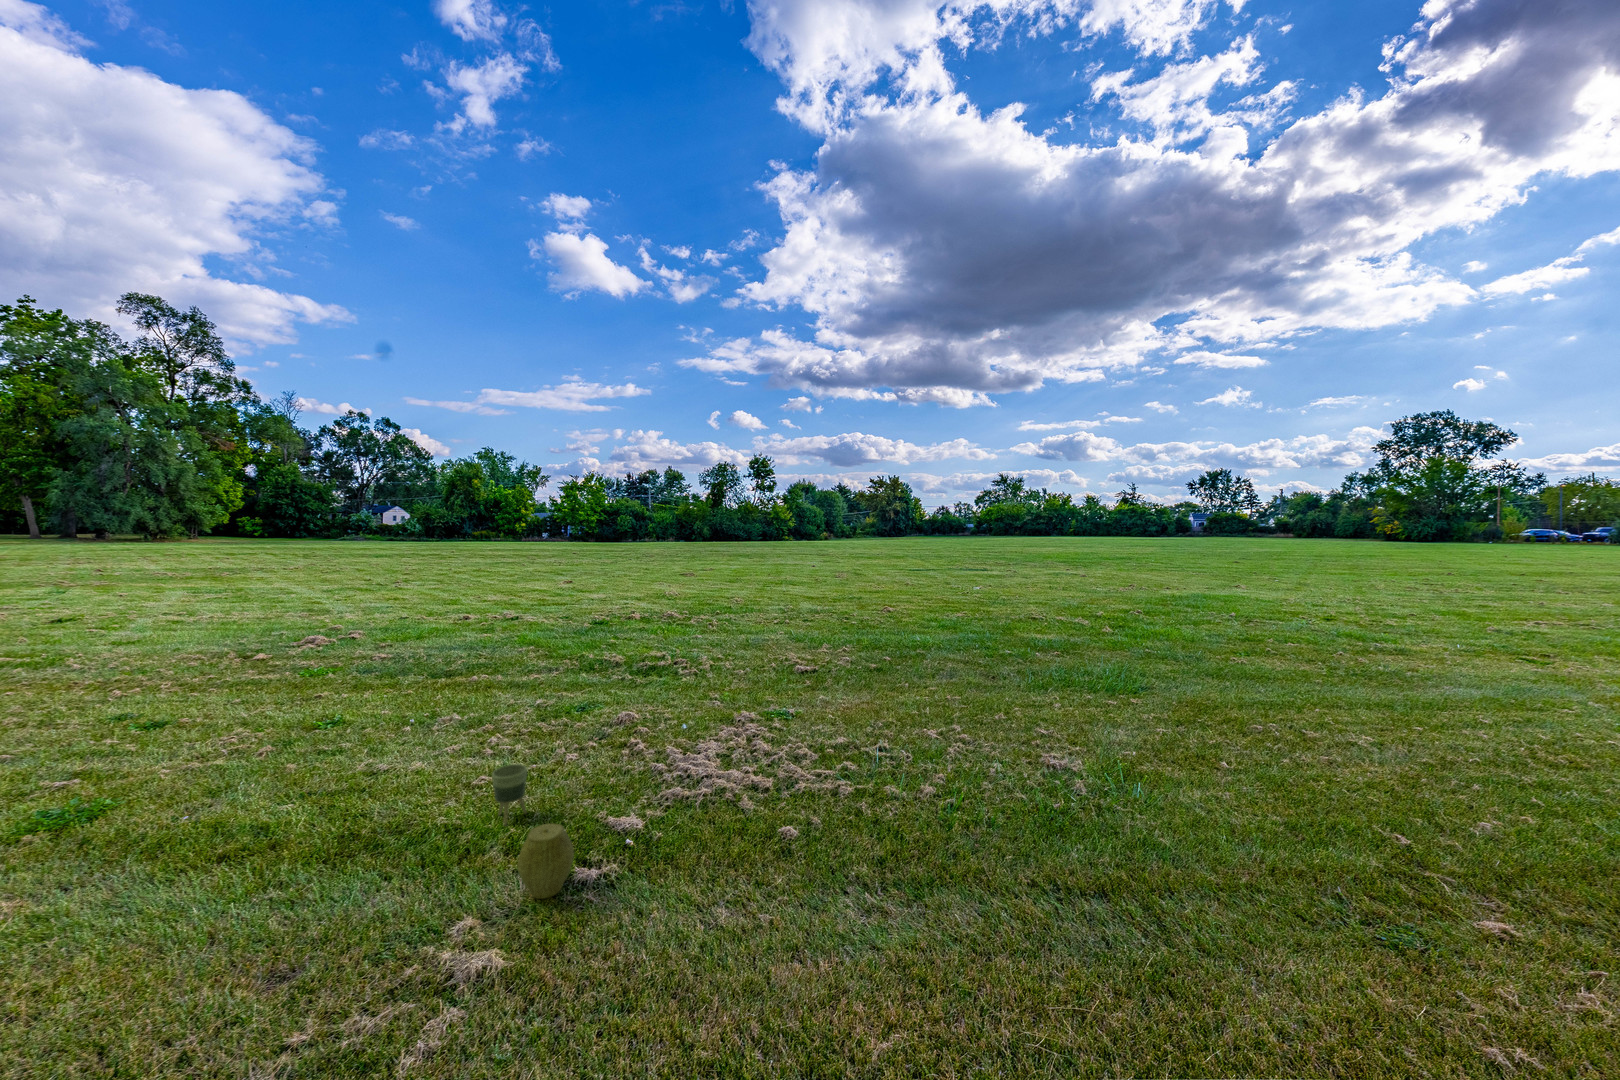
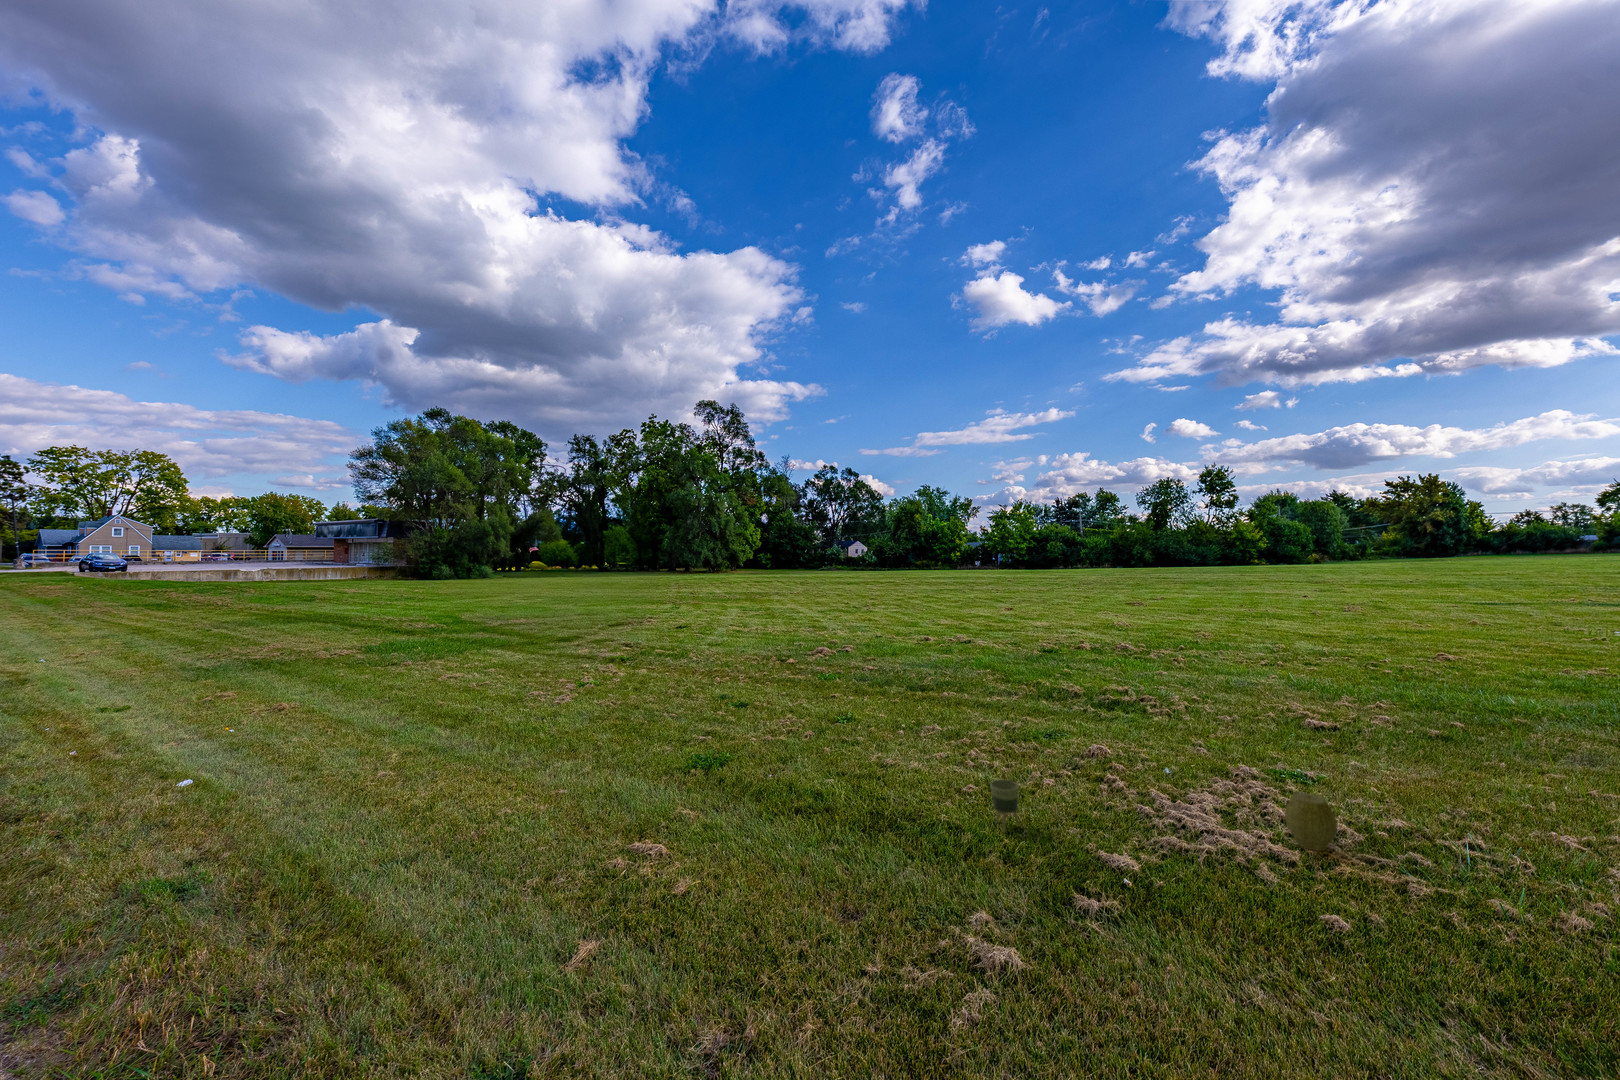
woven basket: present [518,824,574,899] -> present [1285,792,1337,851]

